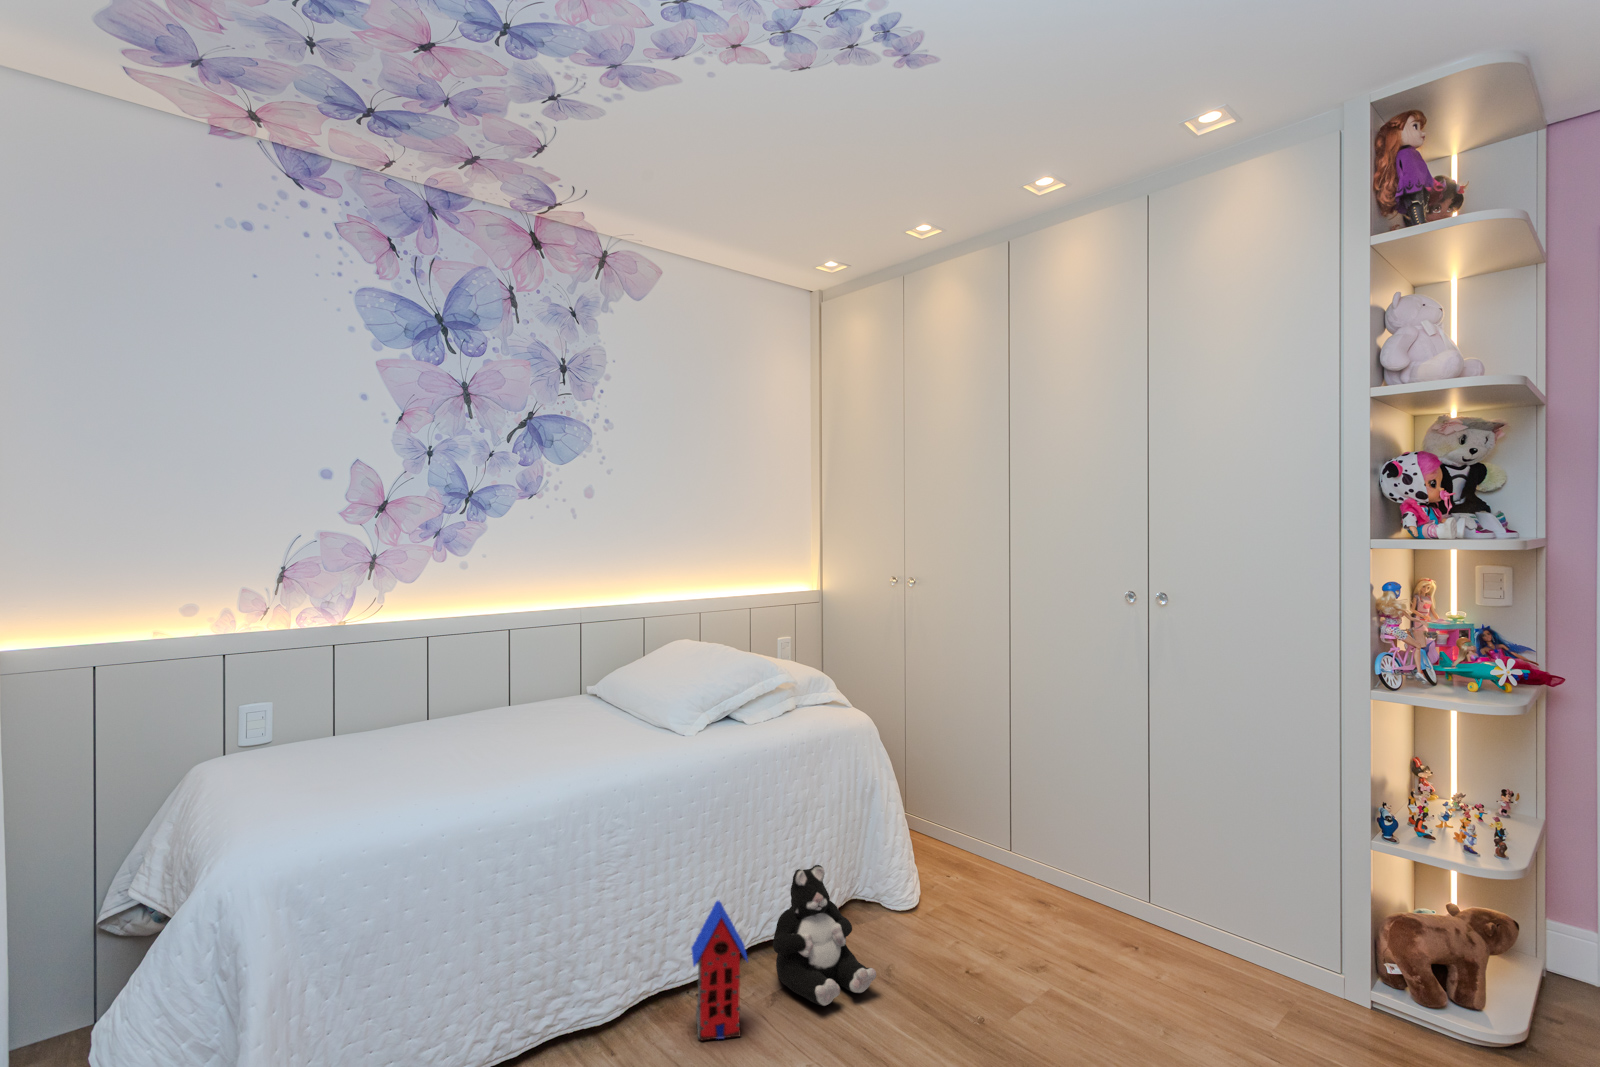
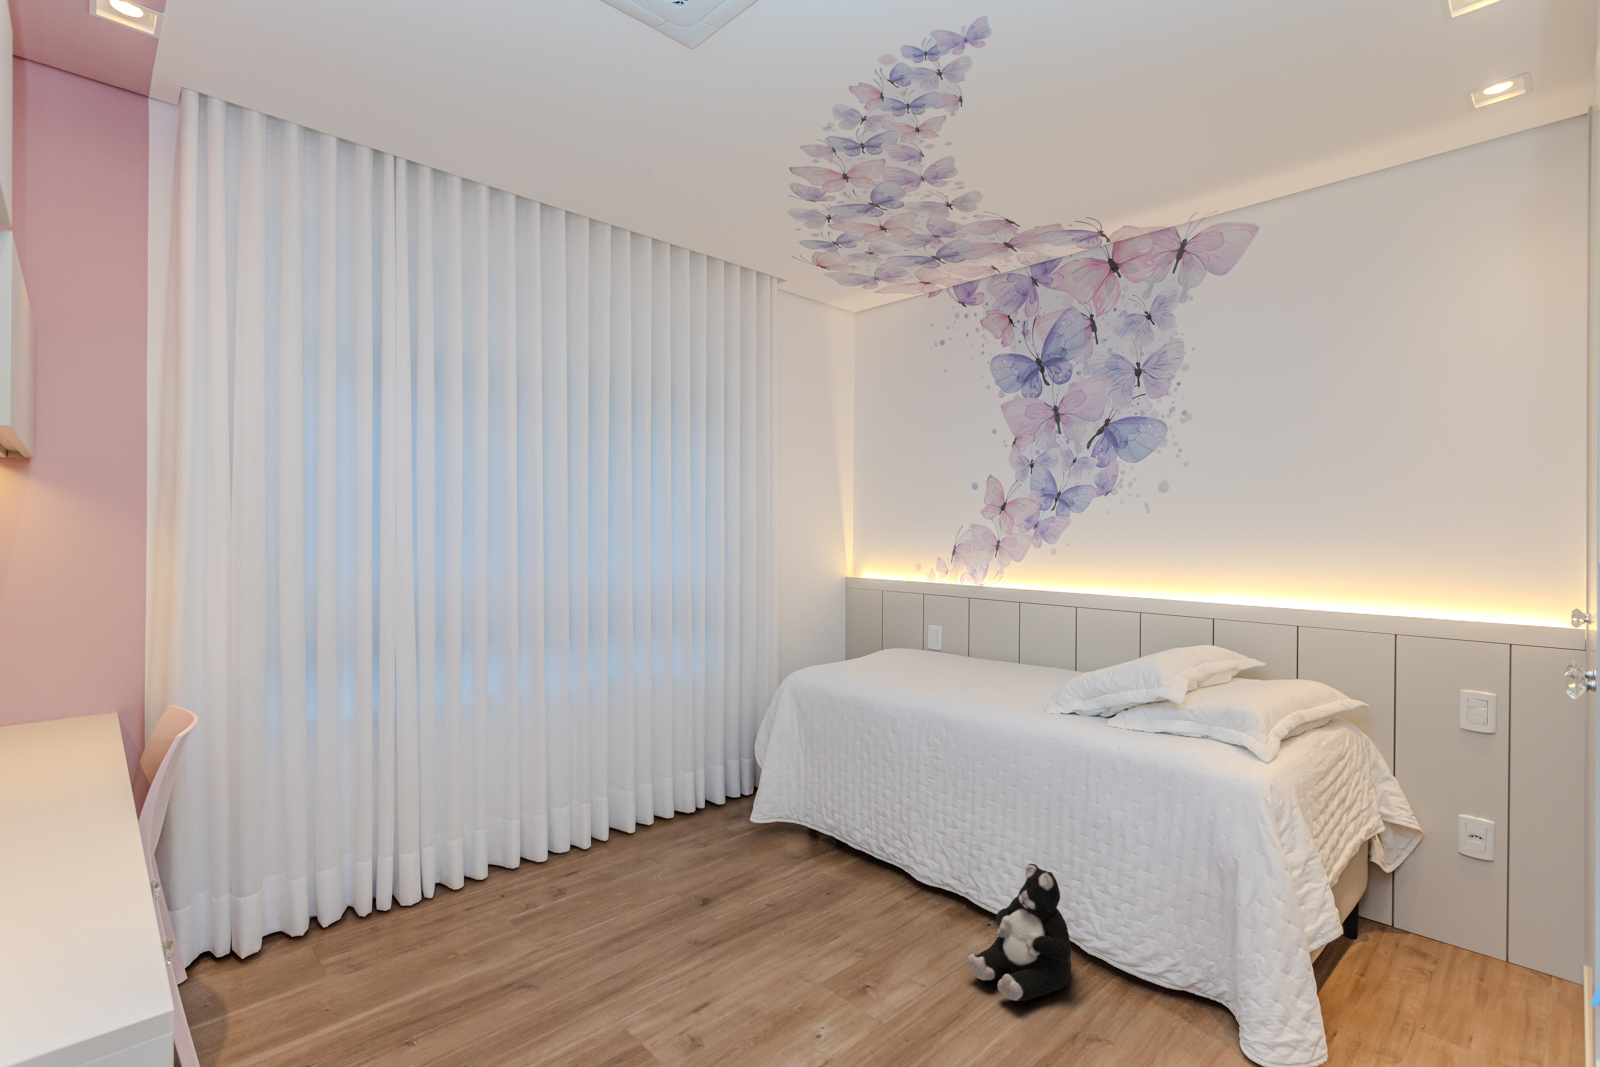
toy house: present [692,901,748,1040] -> none [915,835,961,943]

